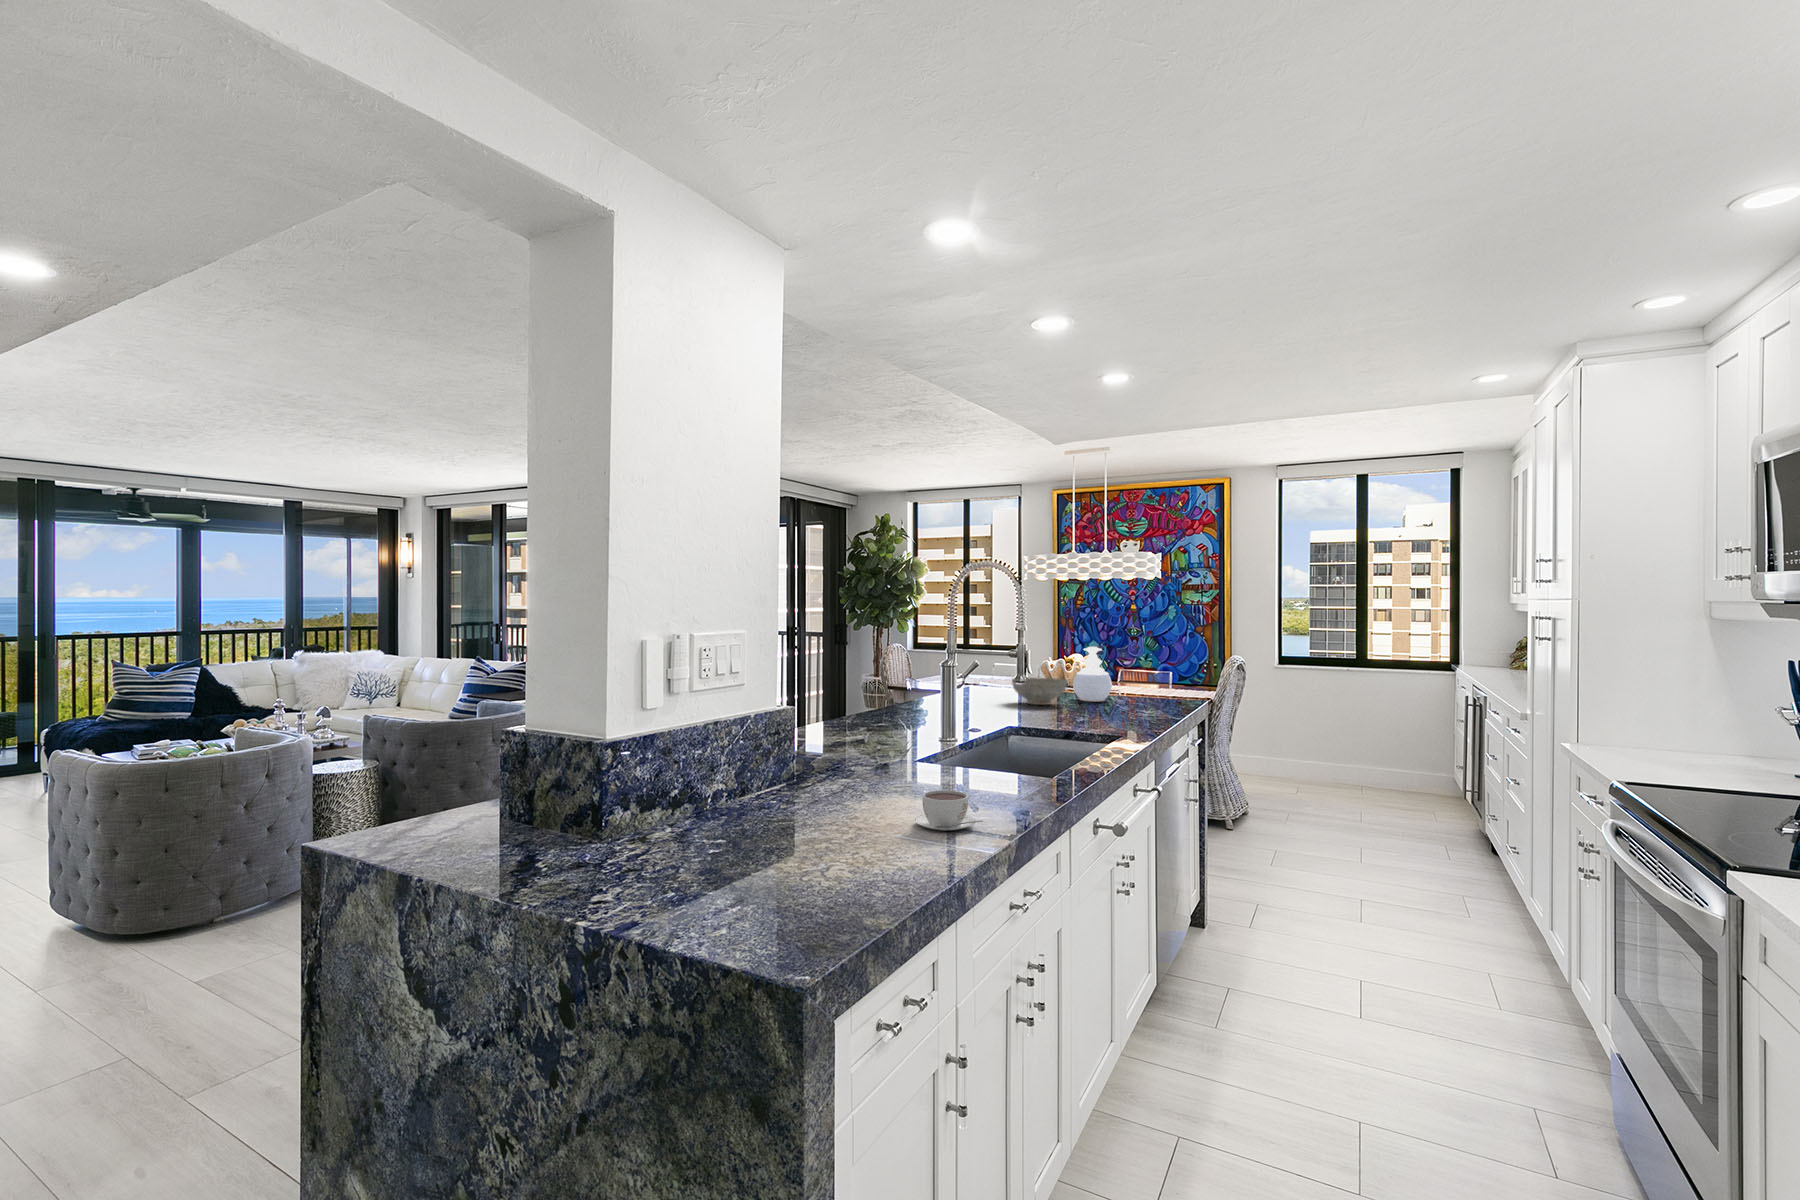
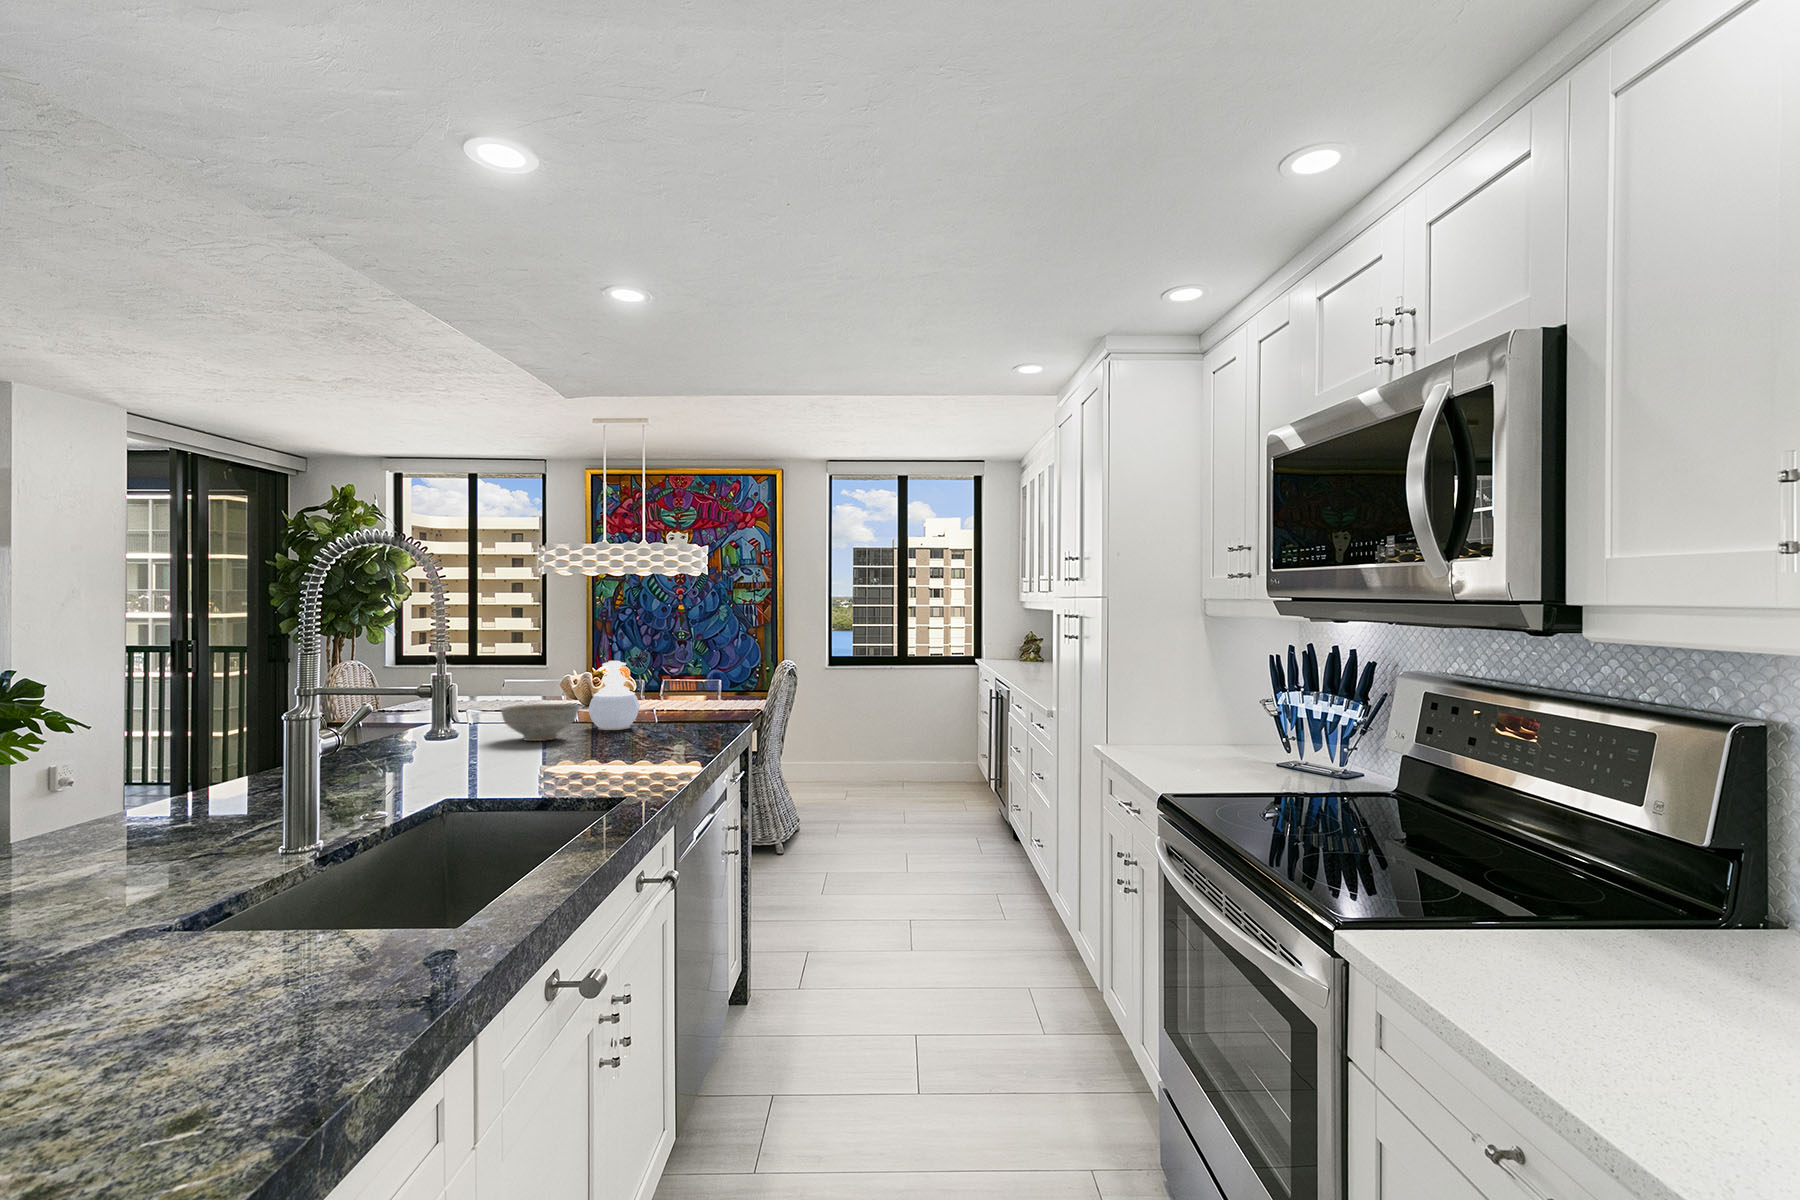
coffee cup: present [915,790,983,831] -> none [192,959,343,1049]

